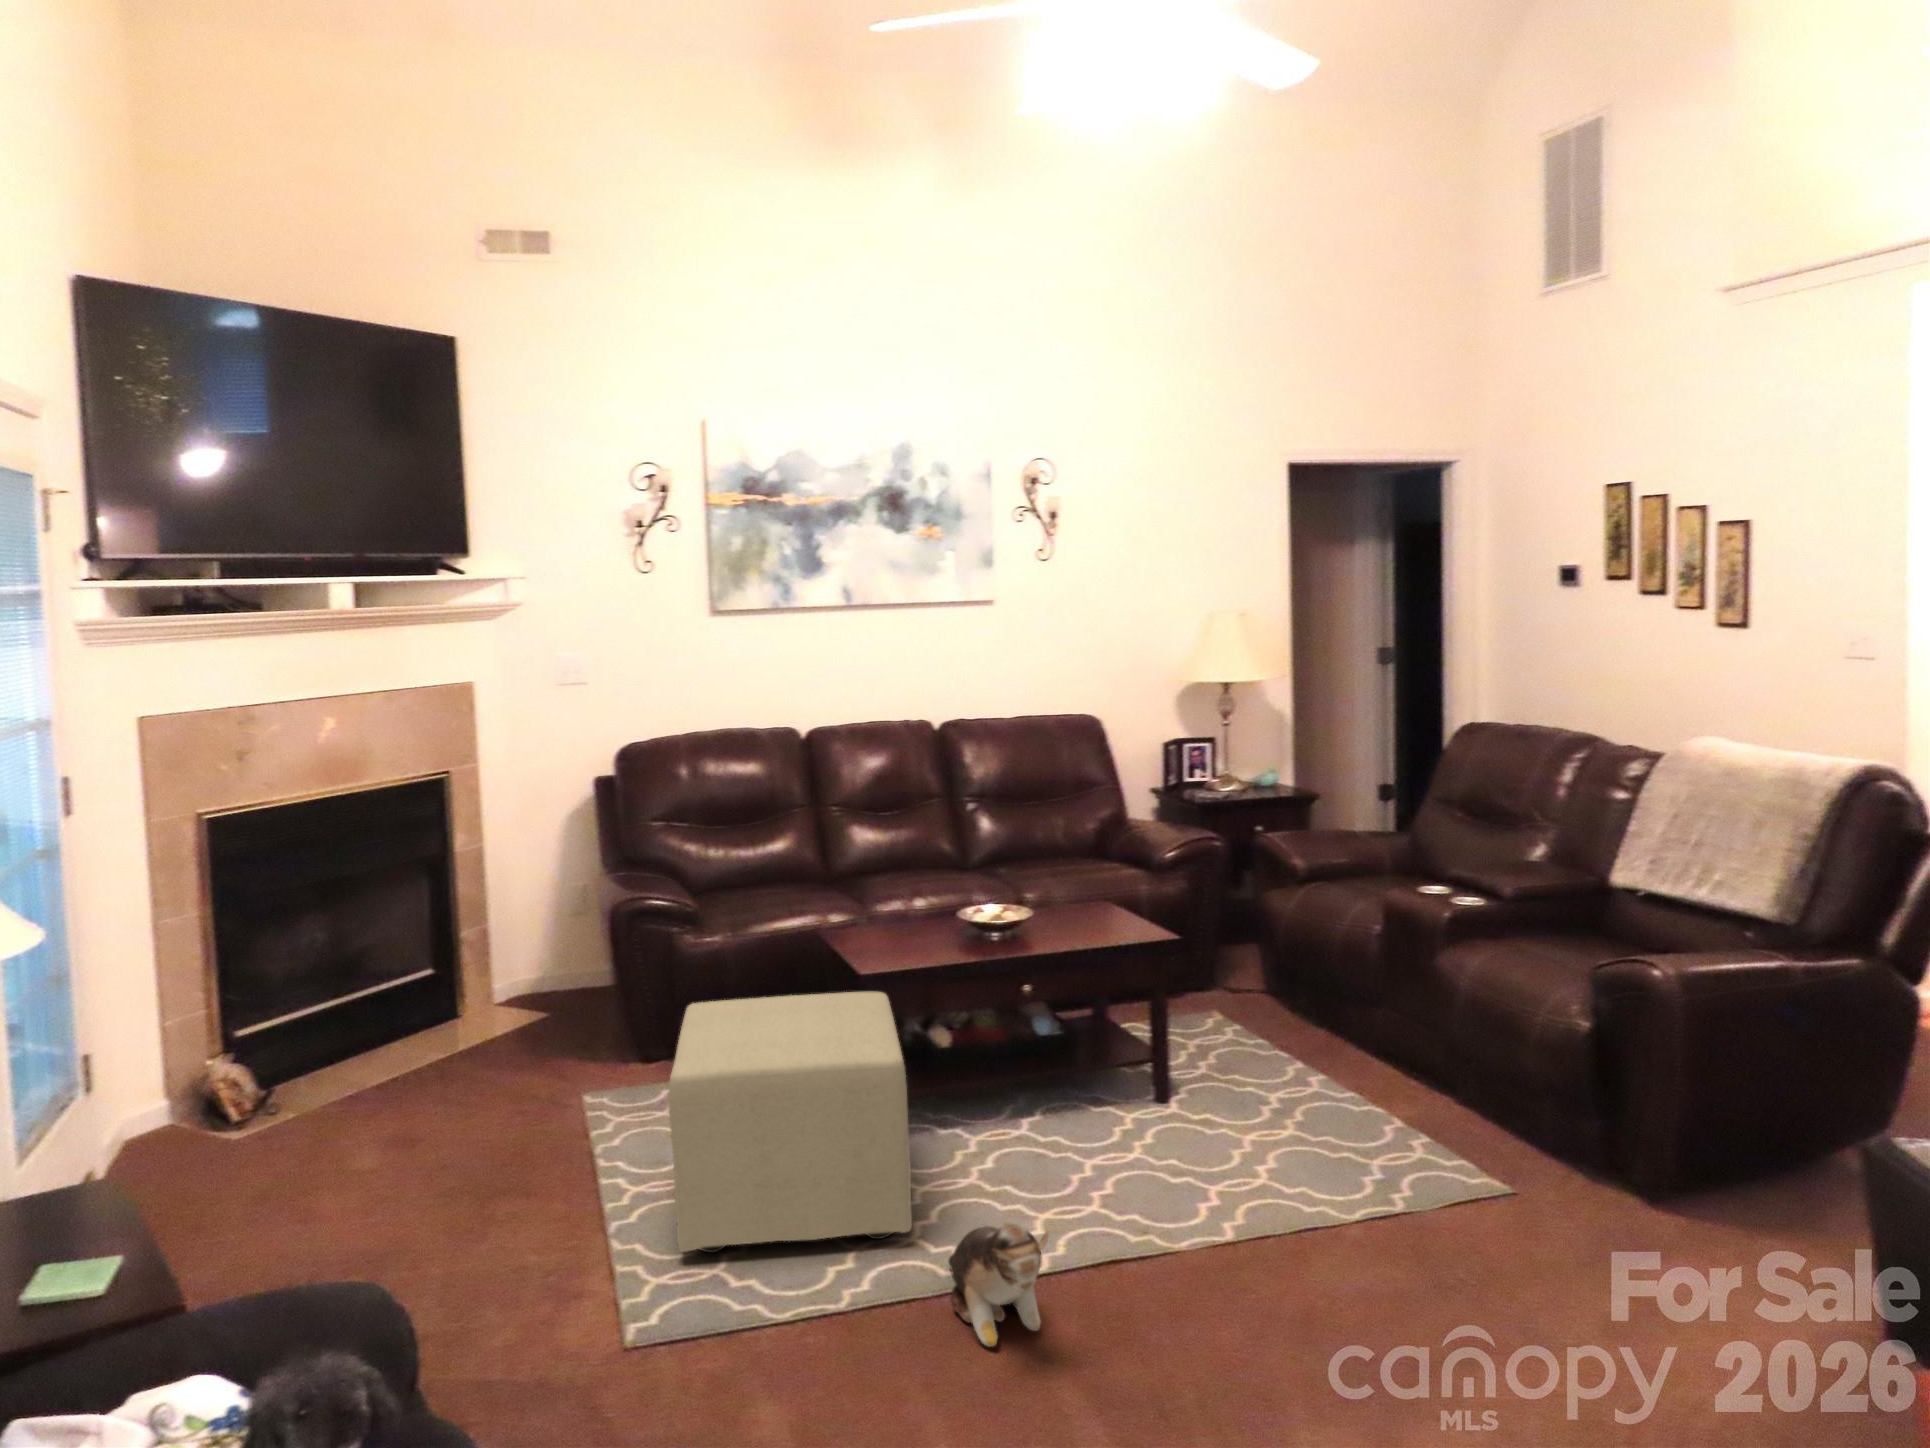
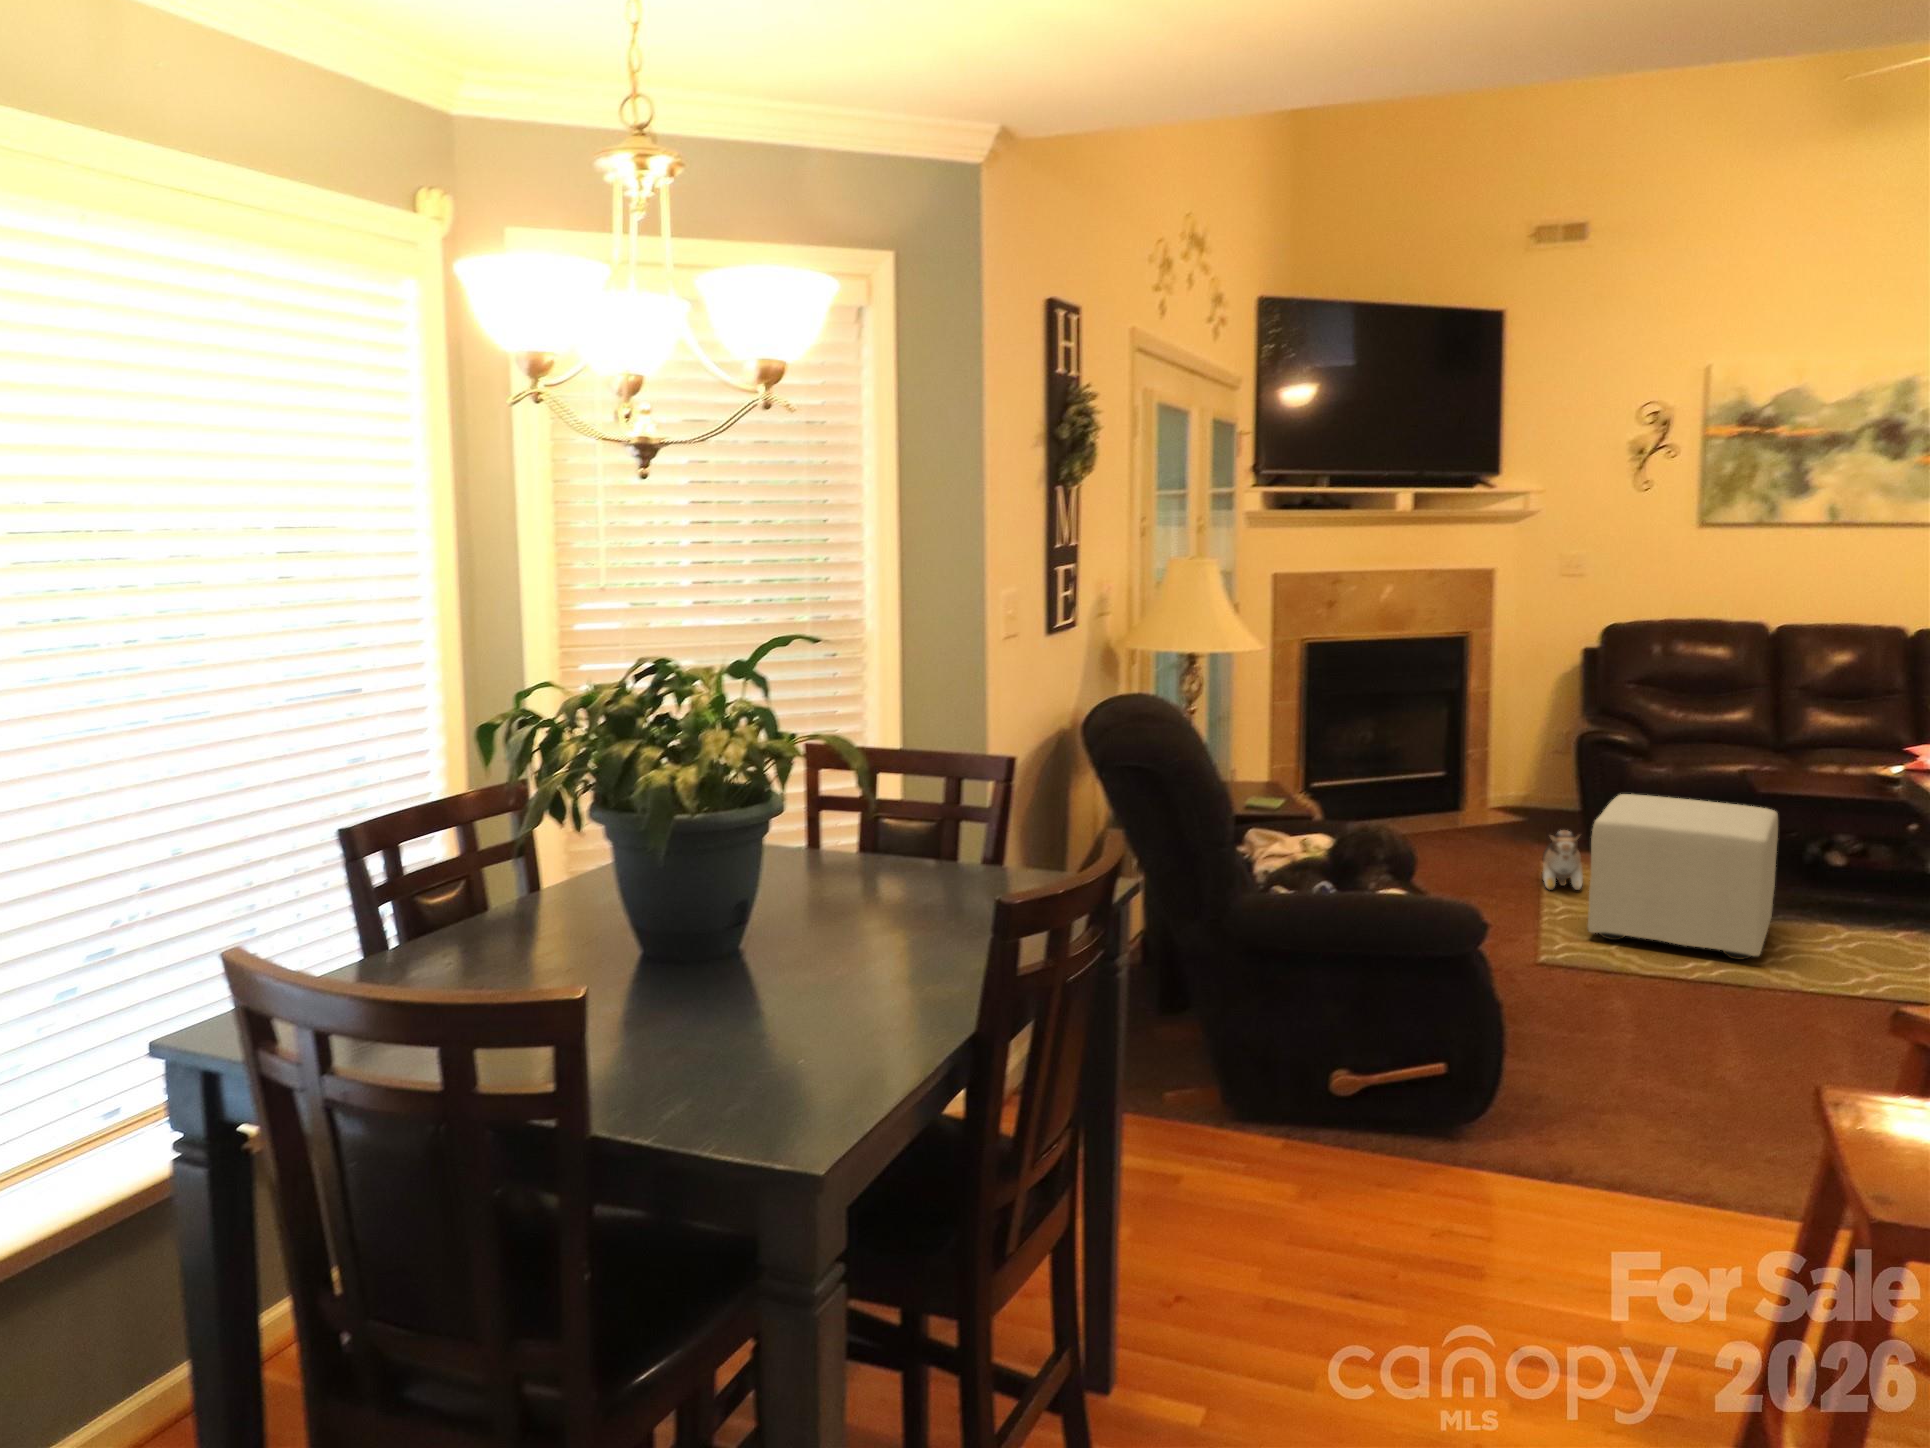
plush toy: present [949,1223,1049,1347] -> present [1542,830,1583,890]

